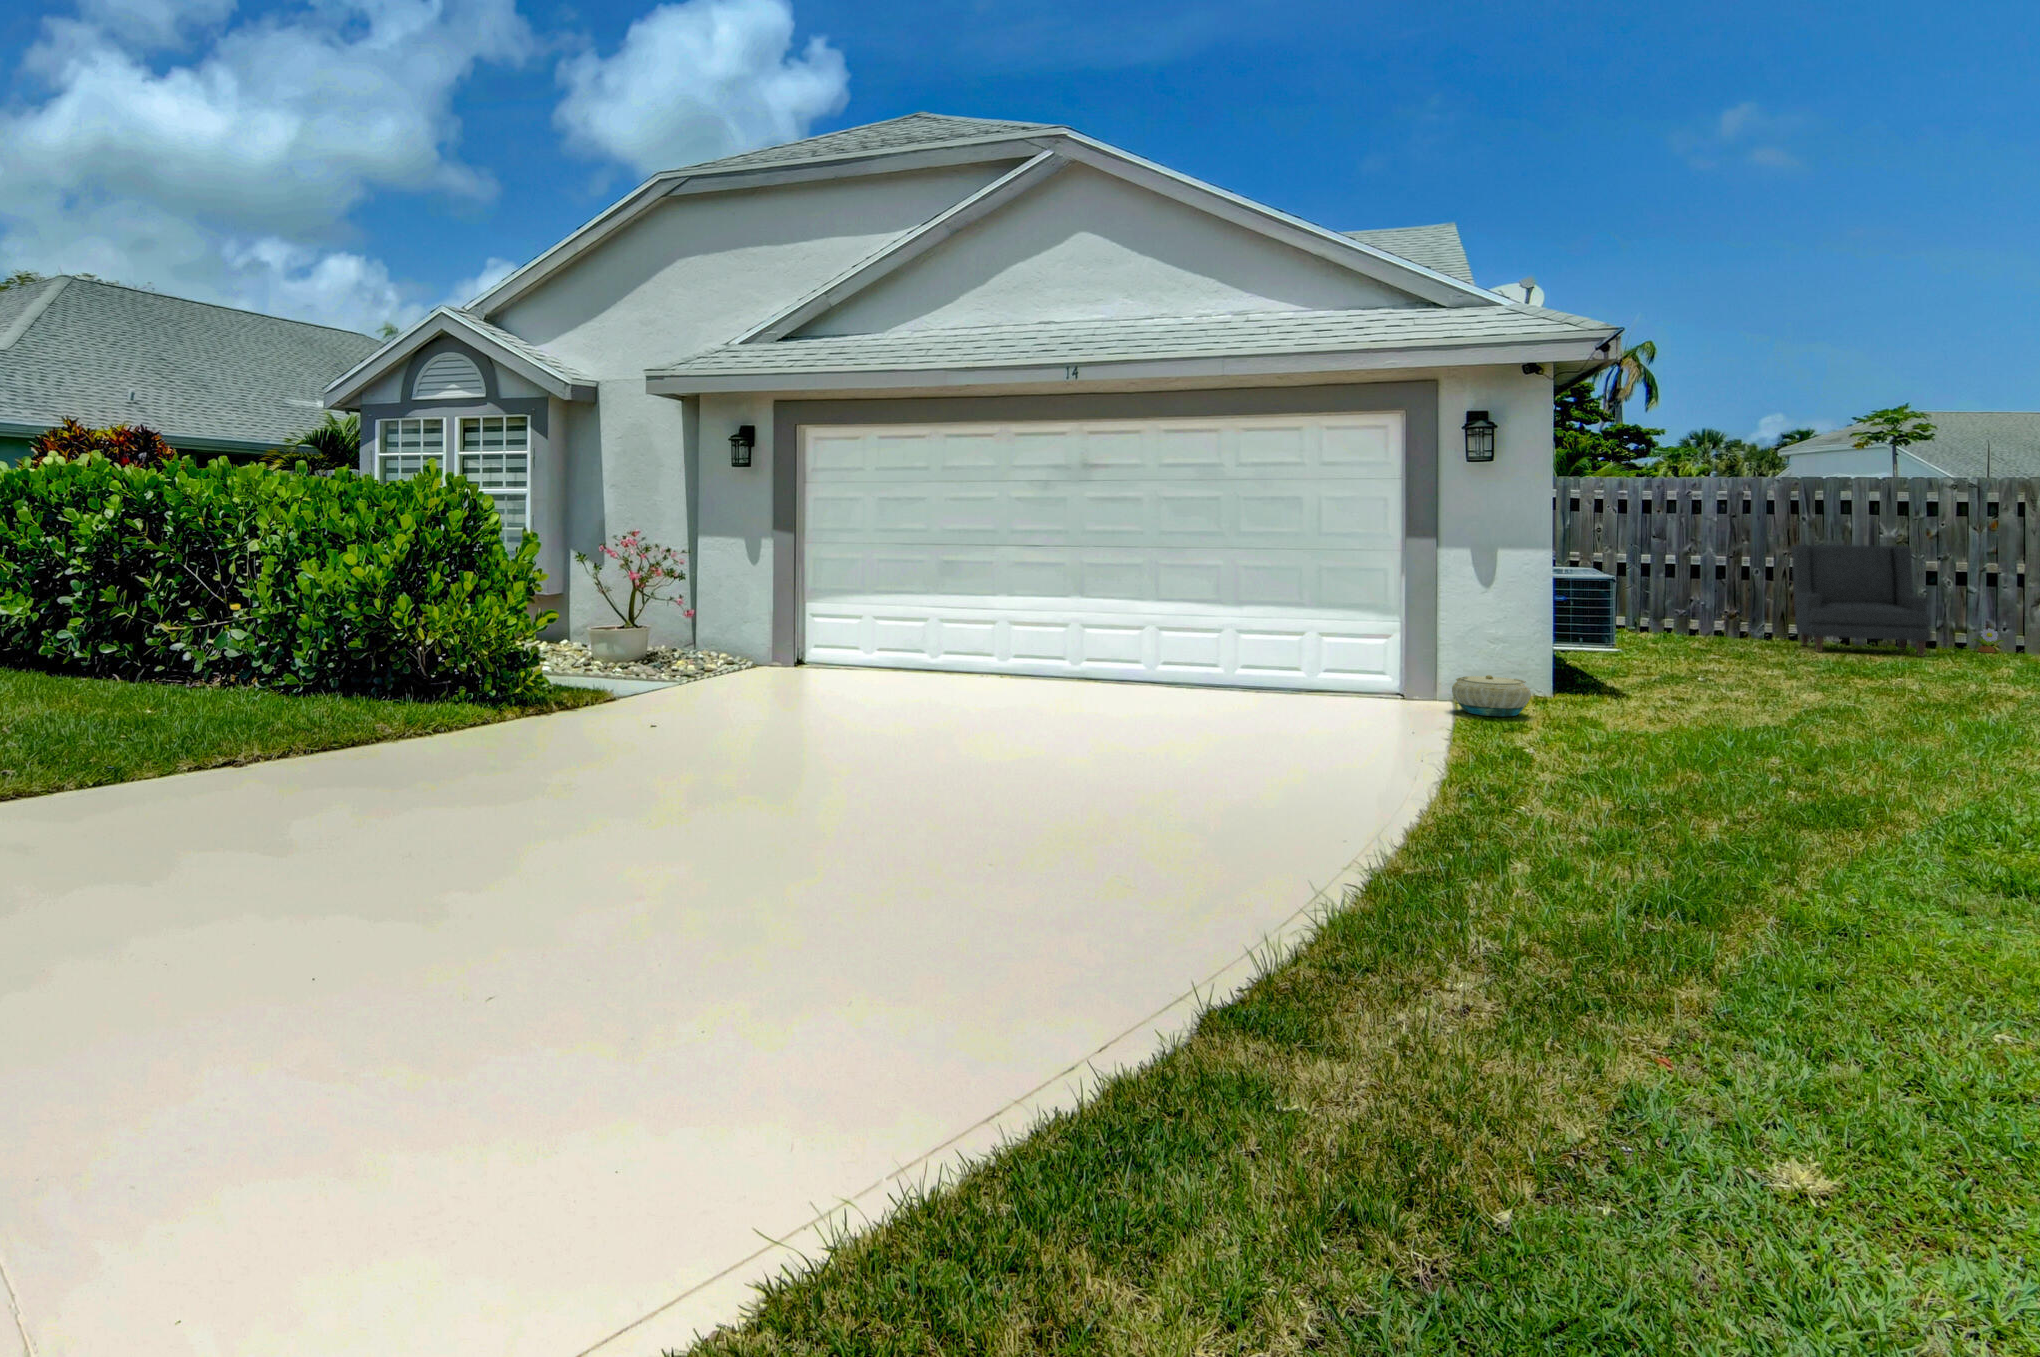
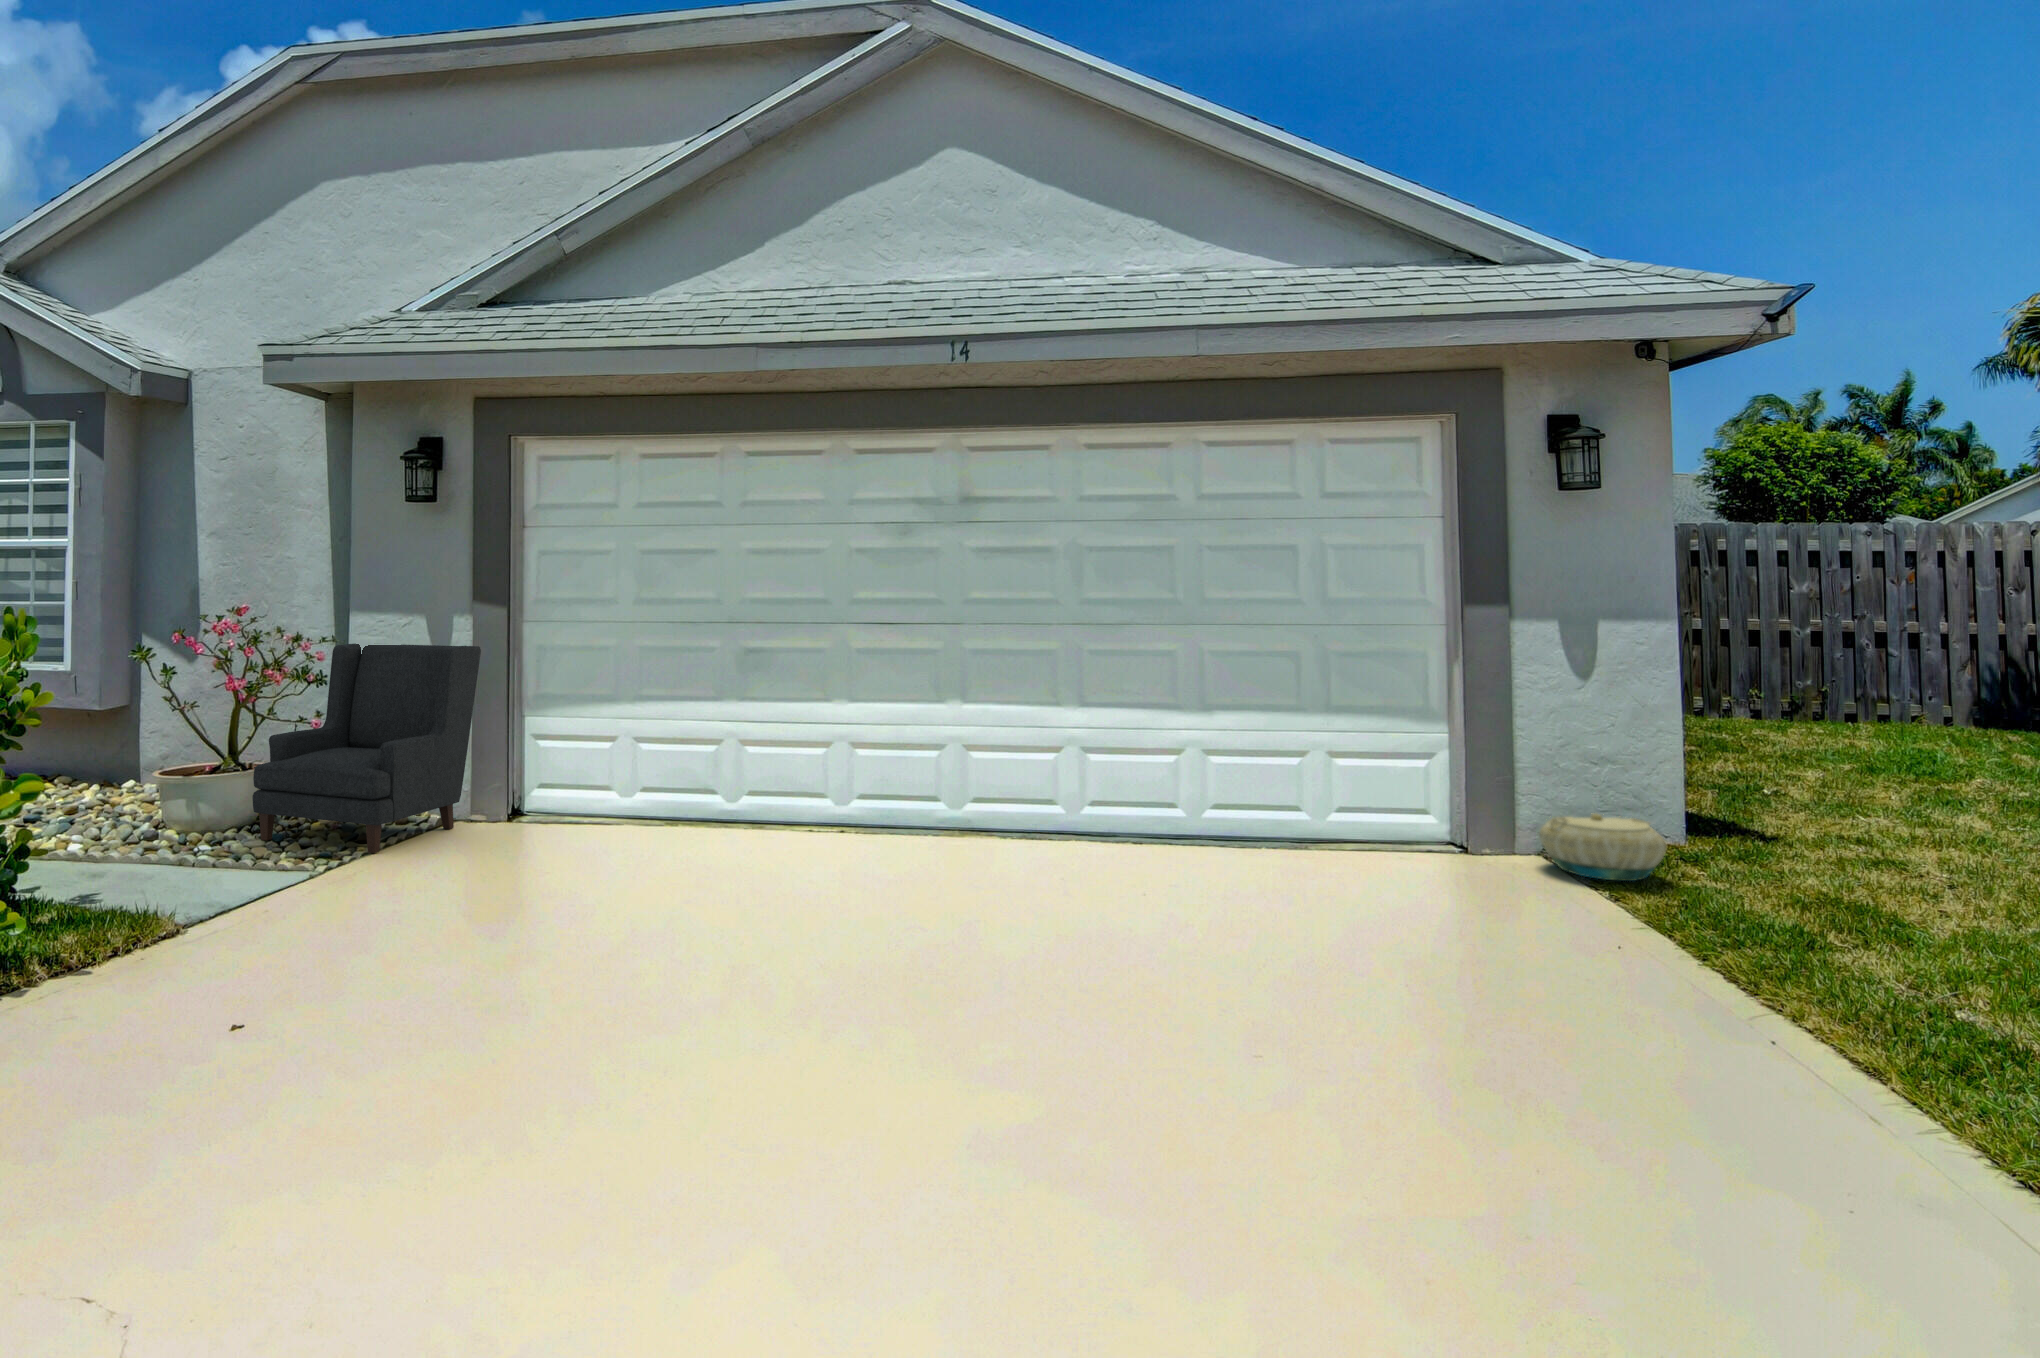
chair: present [1791,545,1932,656] -> present [252,643,481,853]
decorative plant: present [1972,628,2004,653] -> none [1898,696,1939,725]

